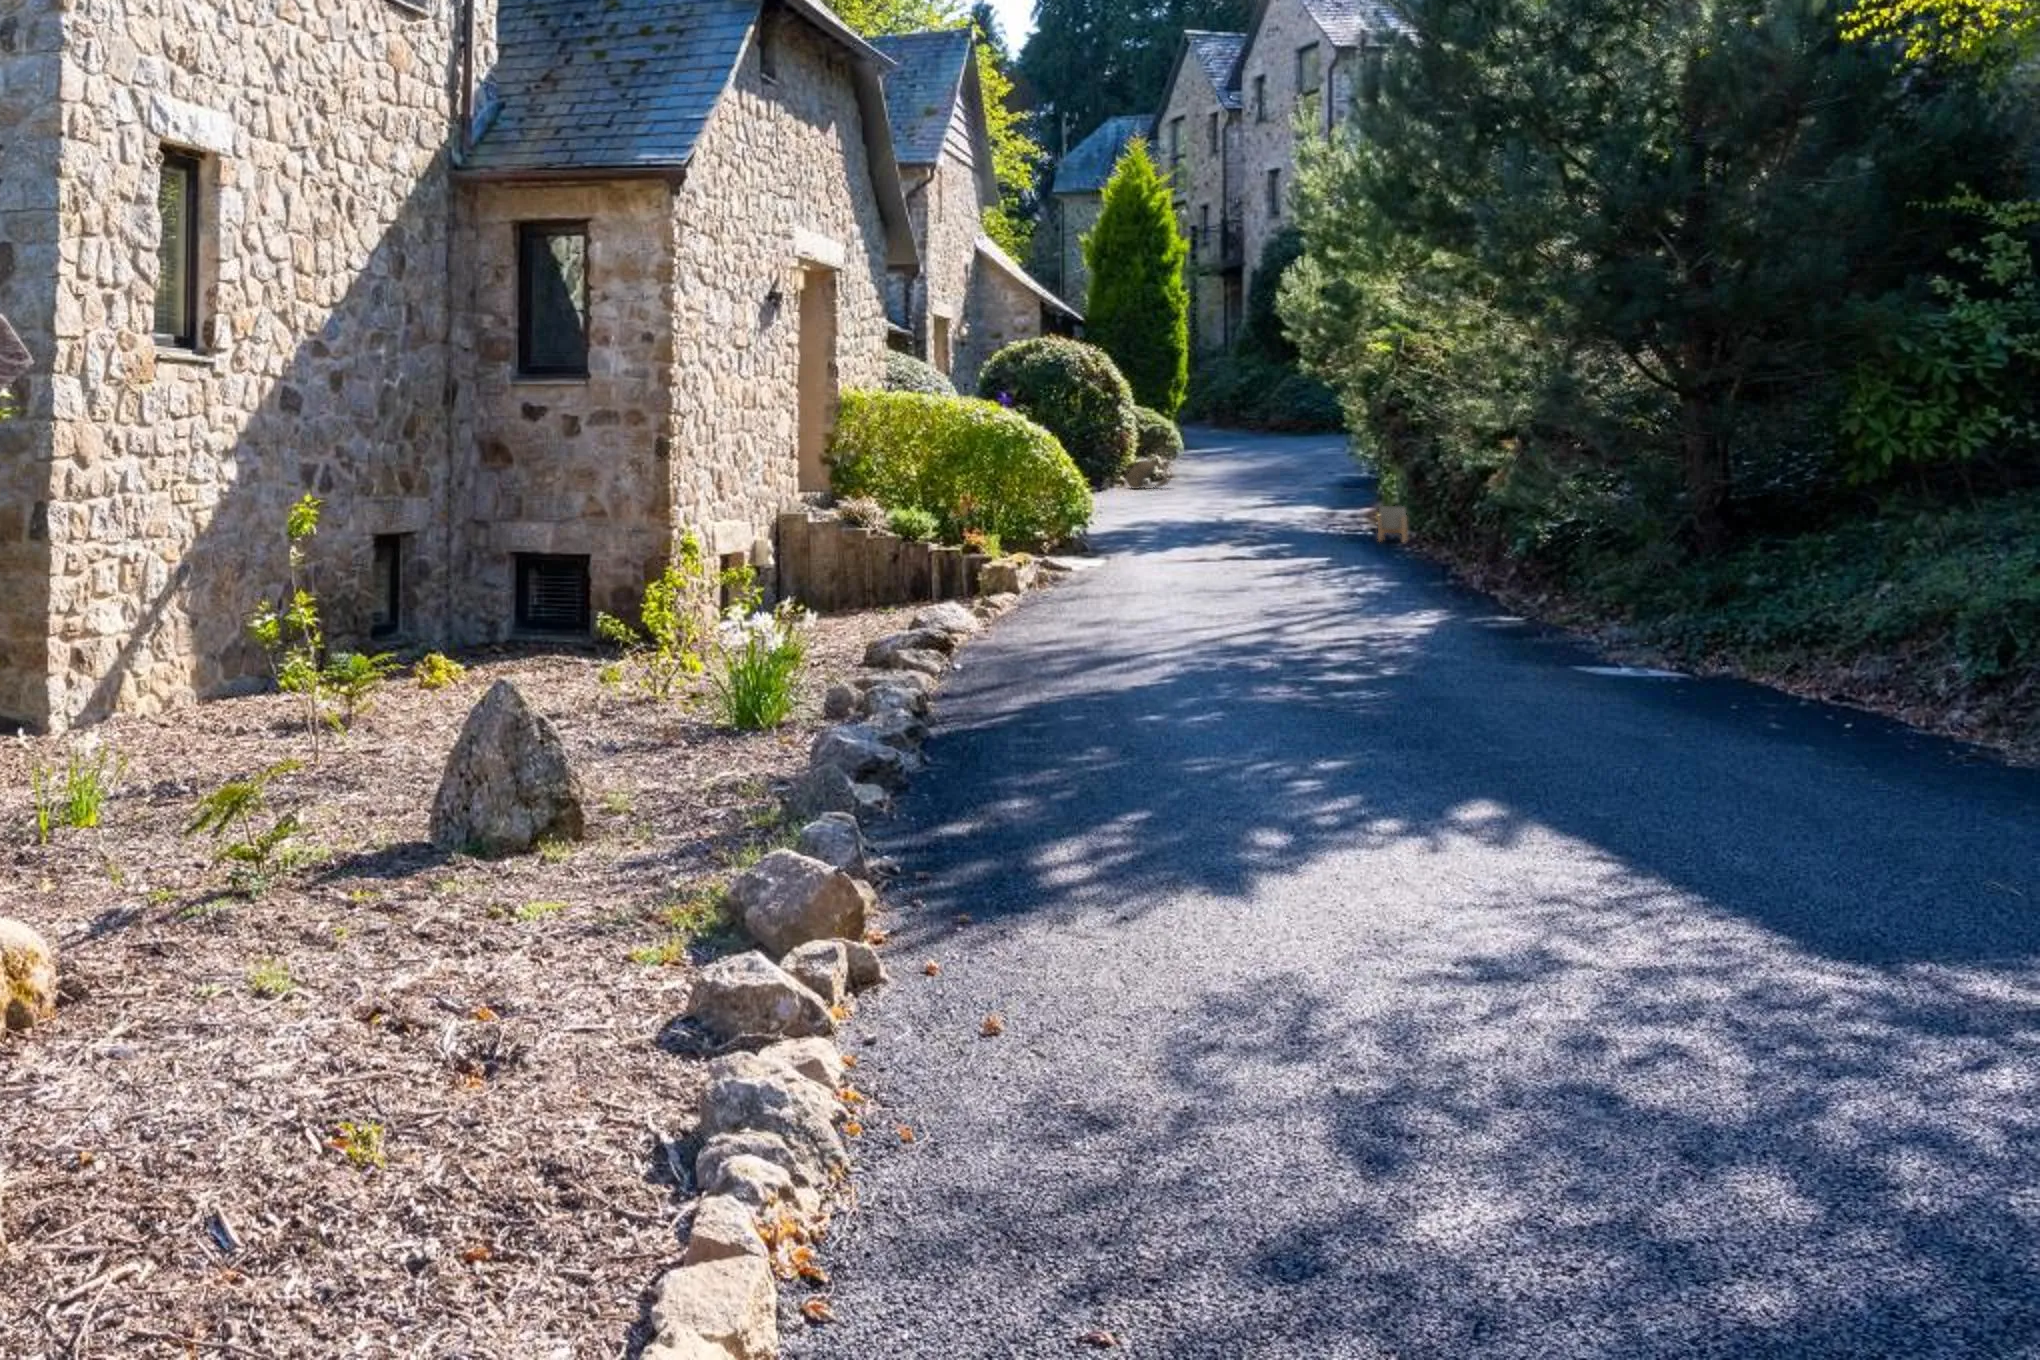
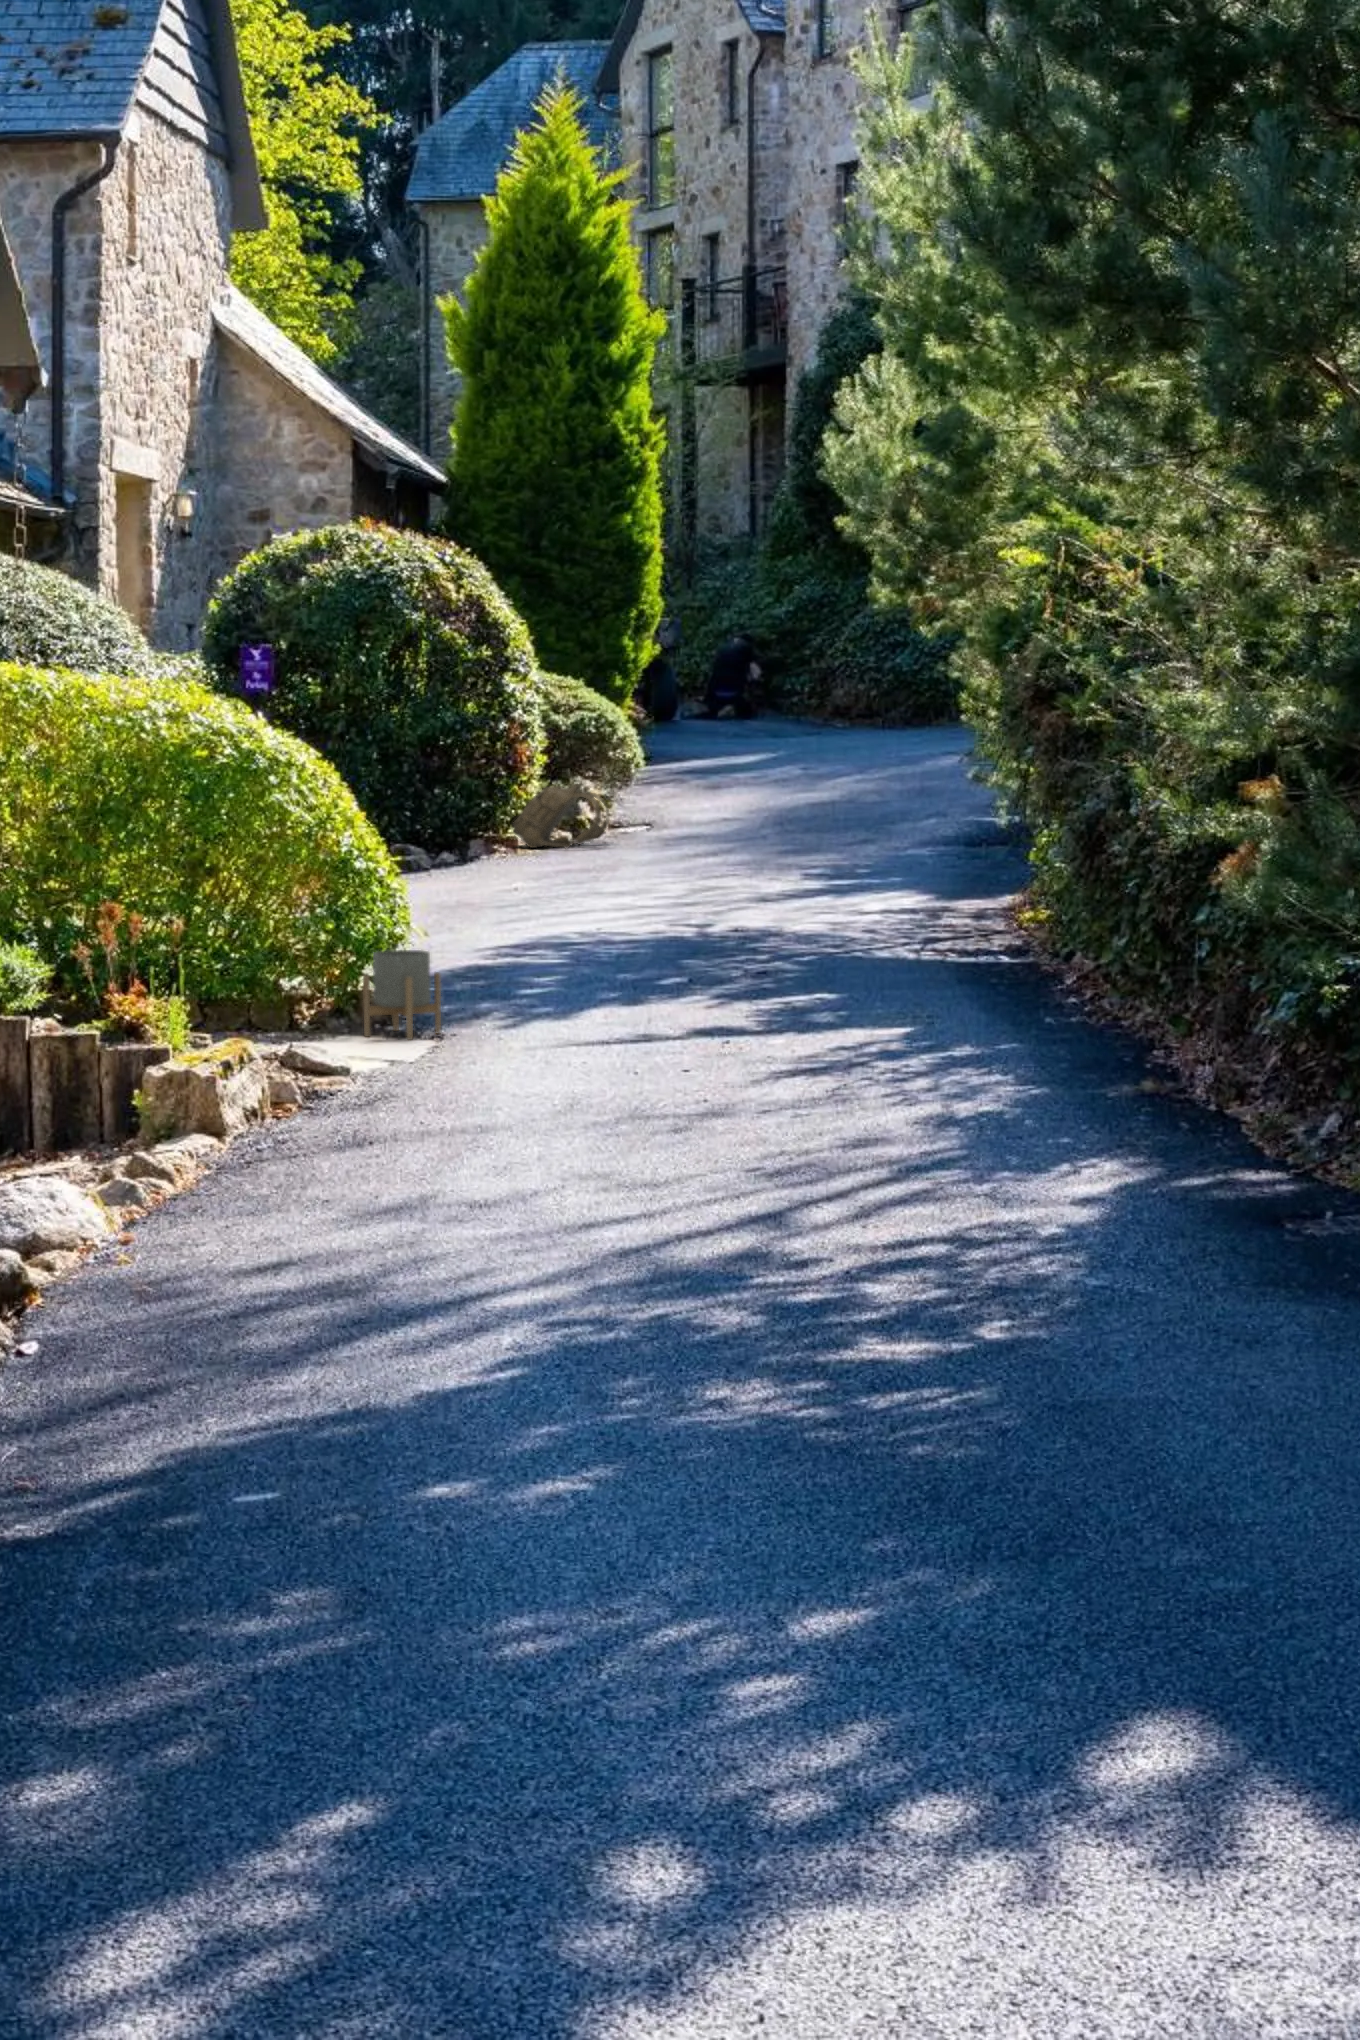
planter: present [1378,506,1407,541] -> present [363,950,441,1039]

